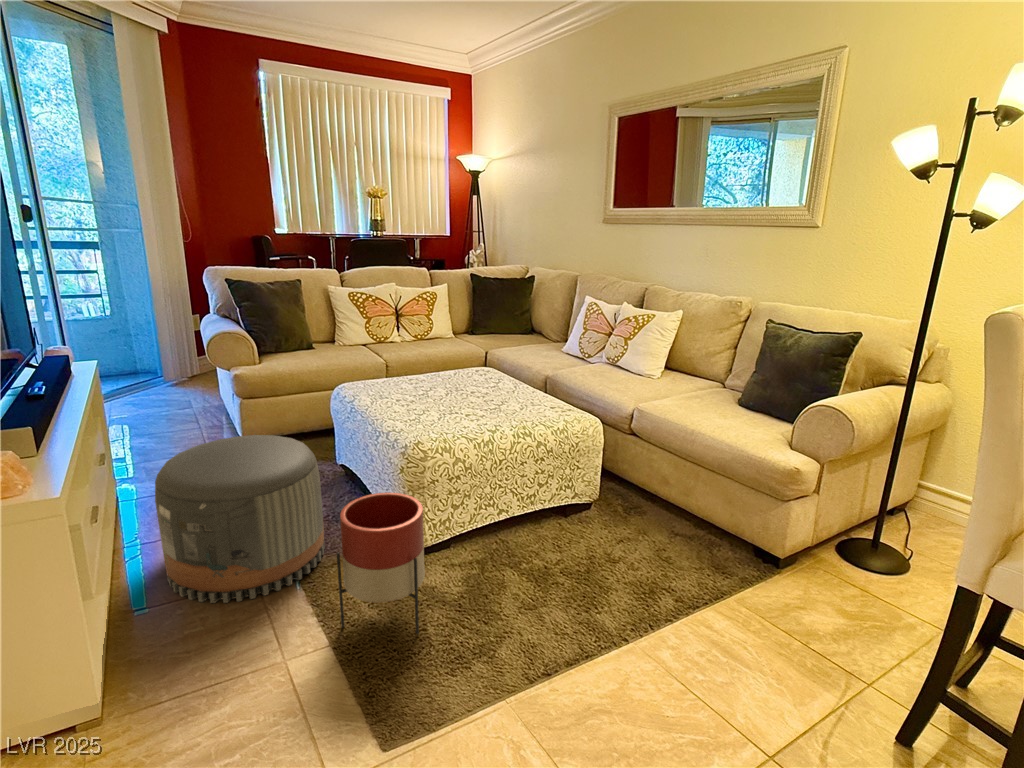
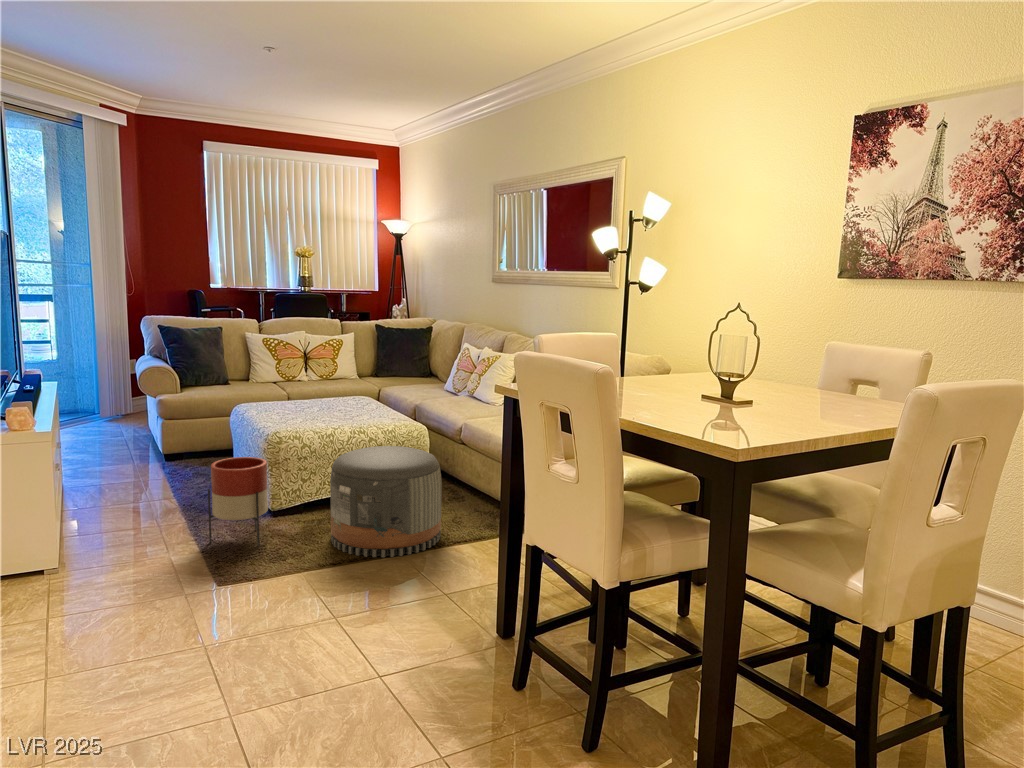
pouf: present [155,435,325,603] -> present [330,446,442,557]

